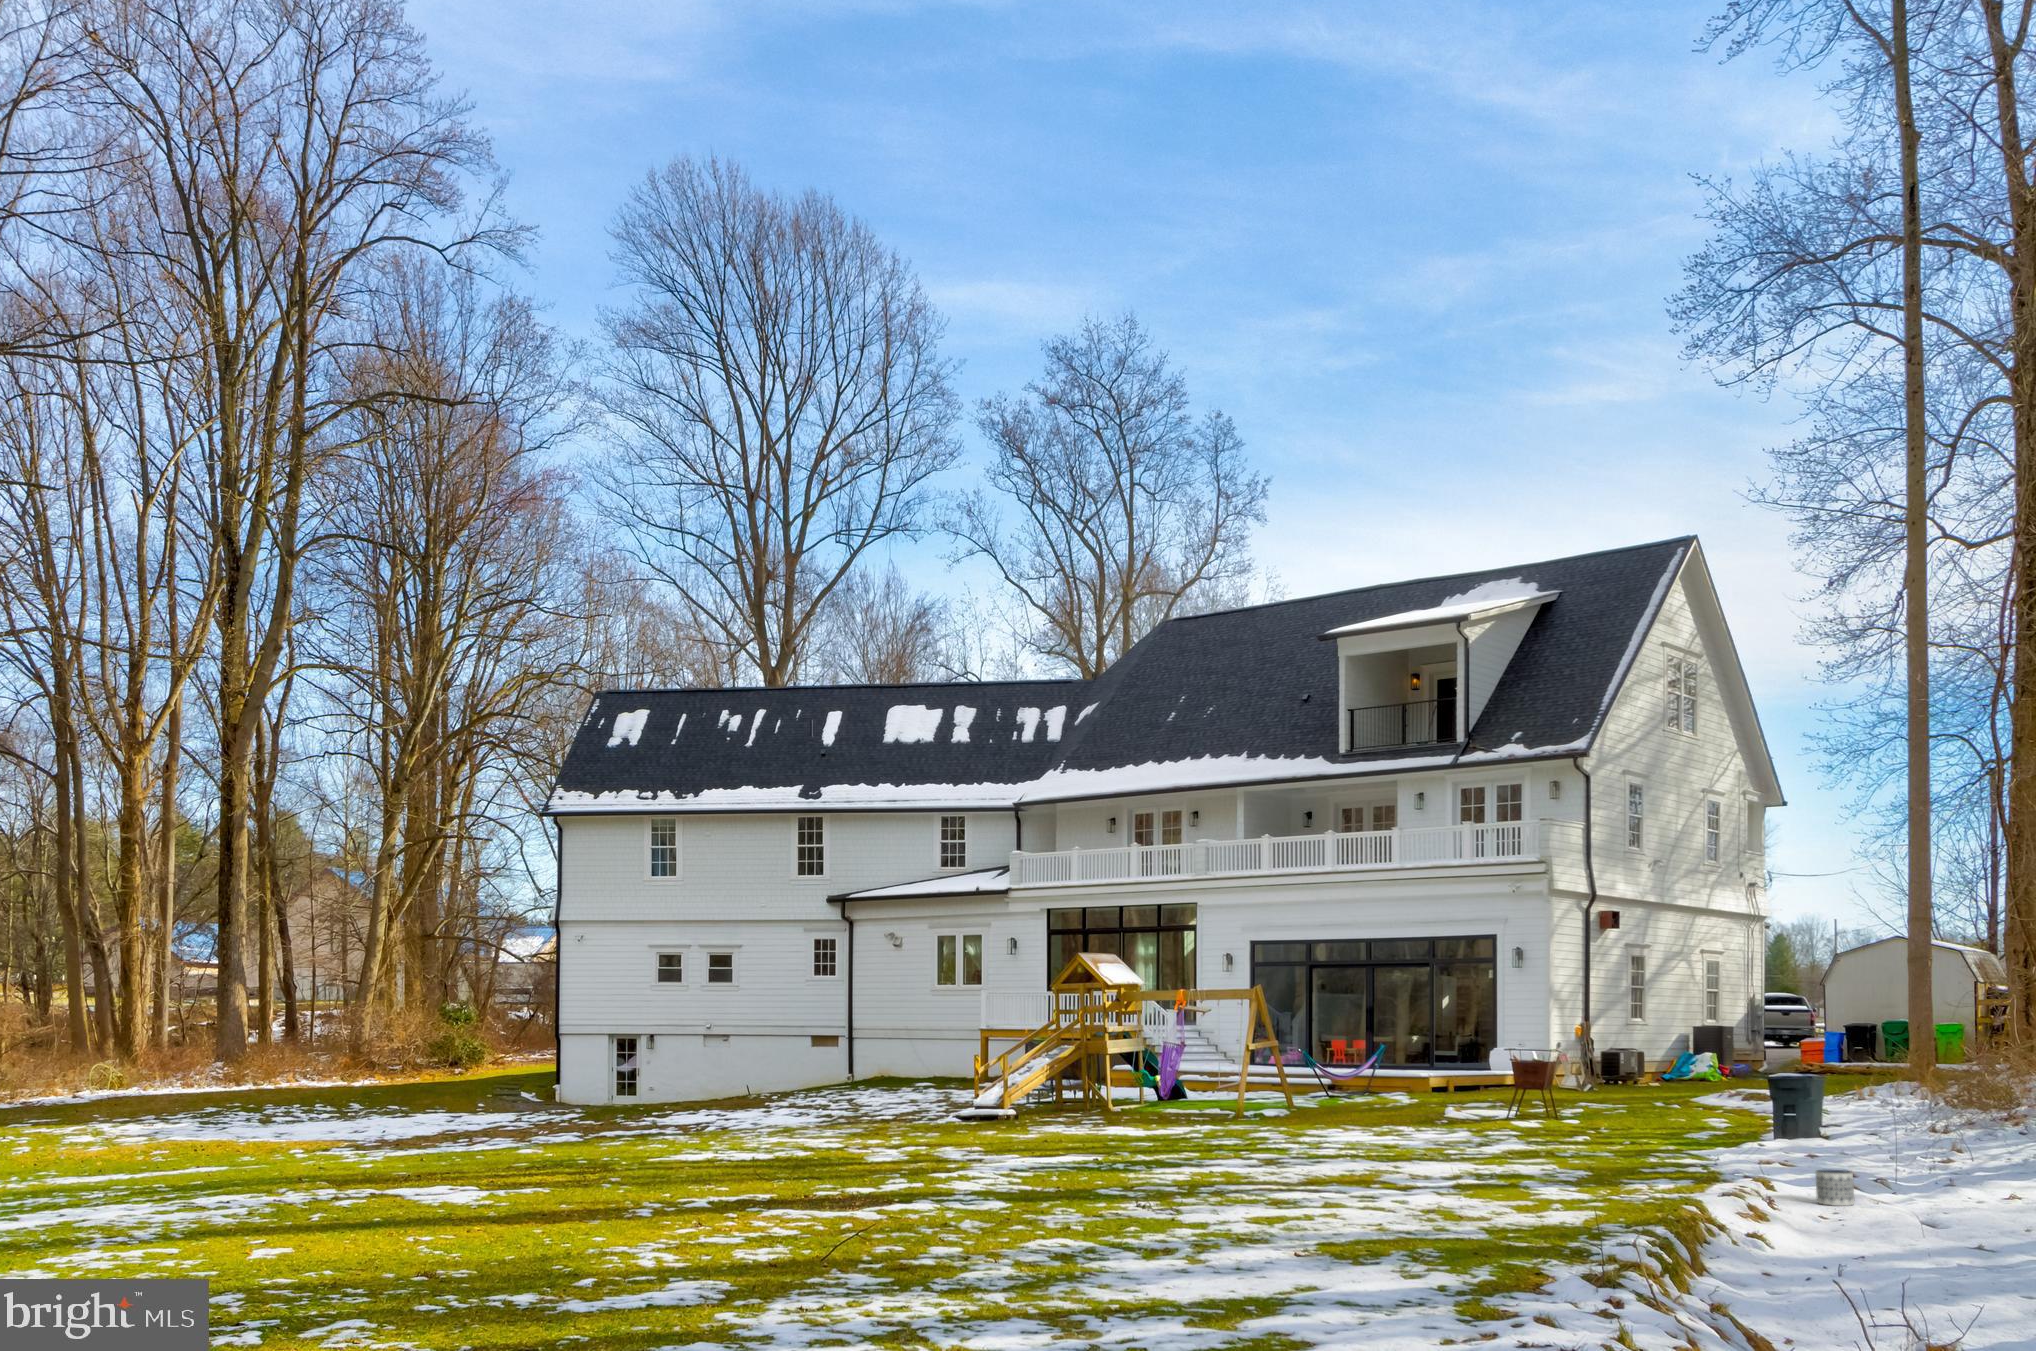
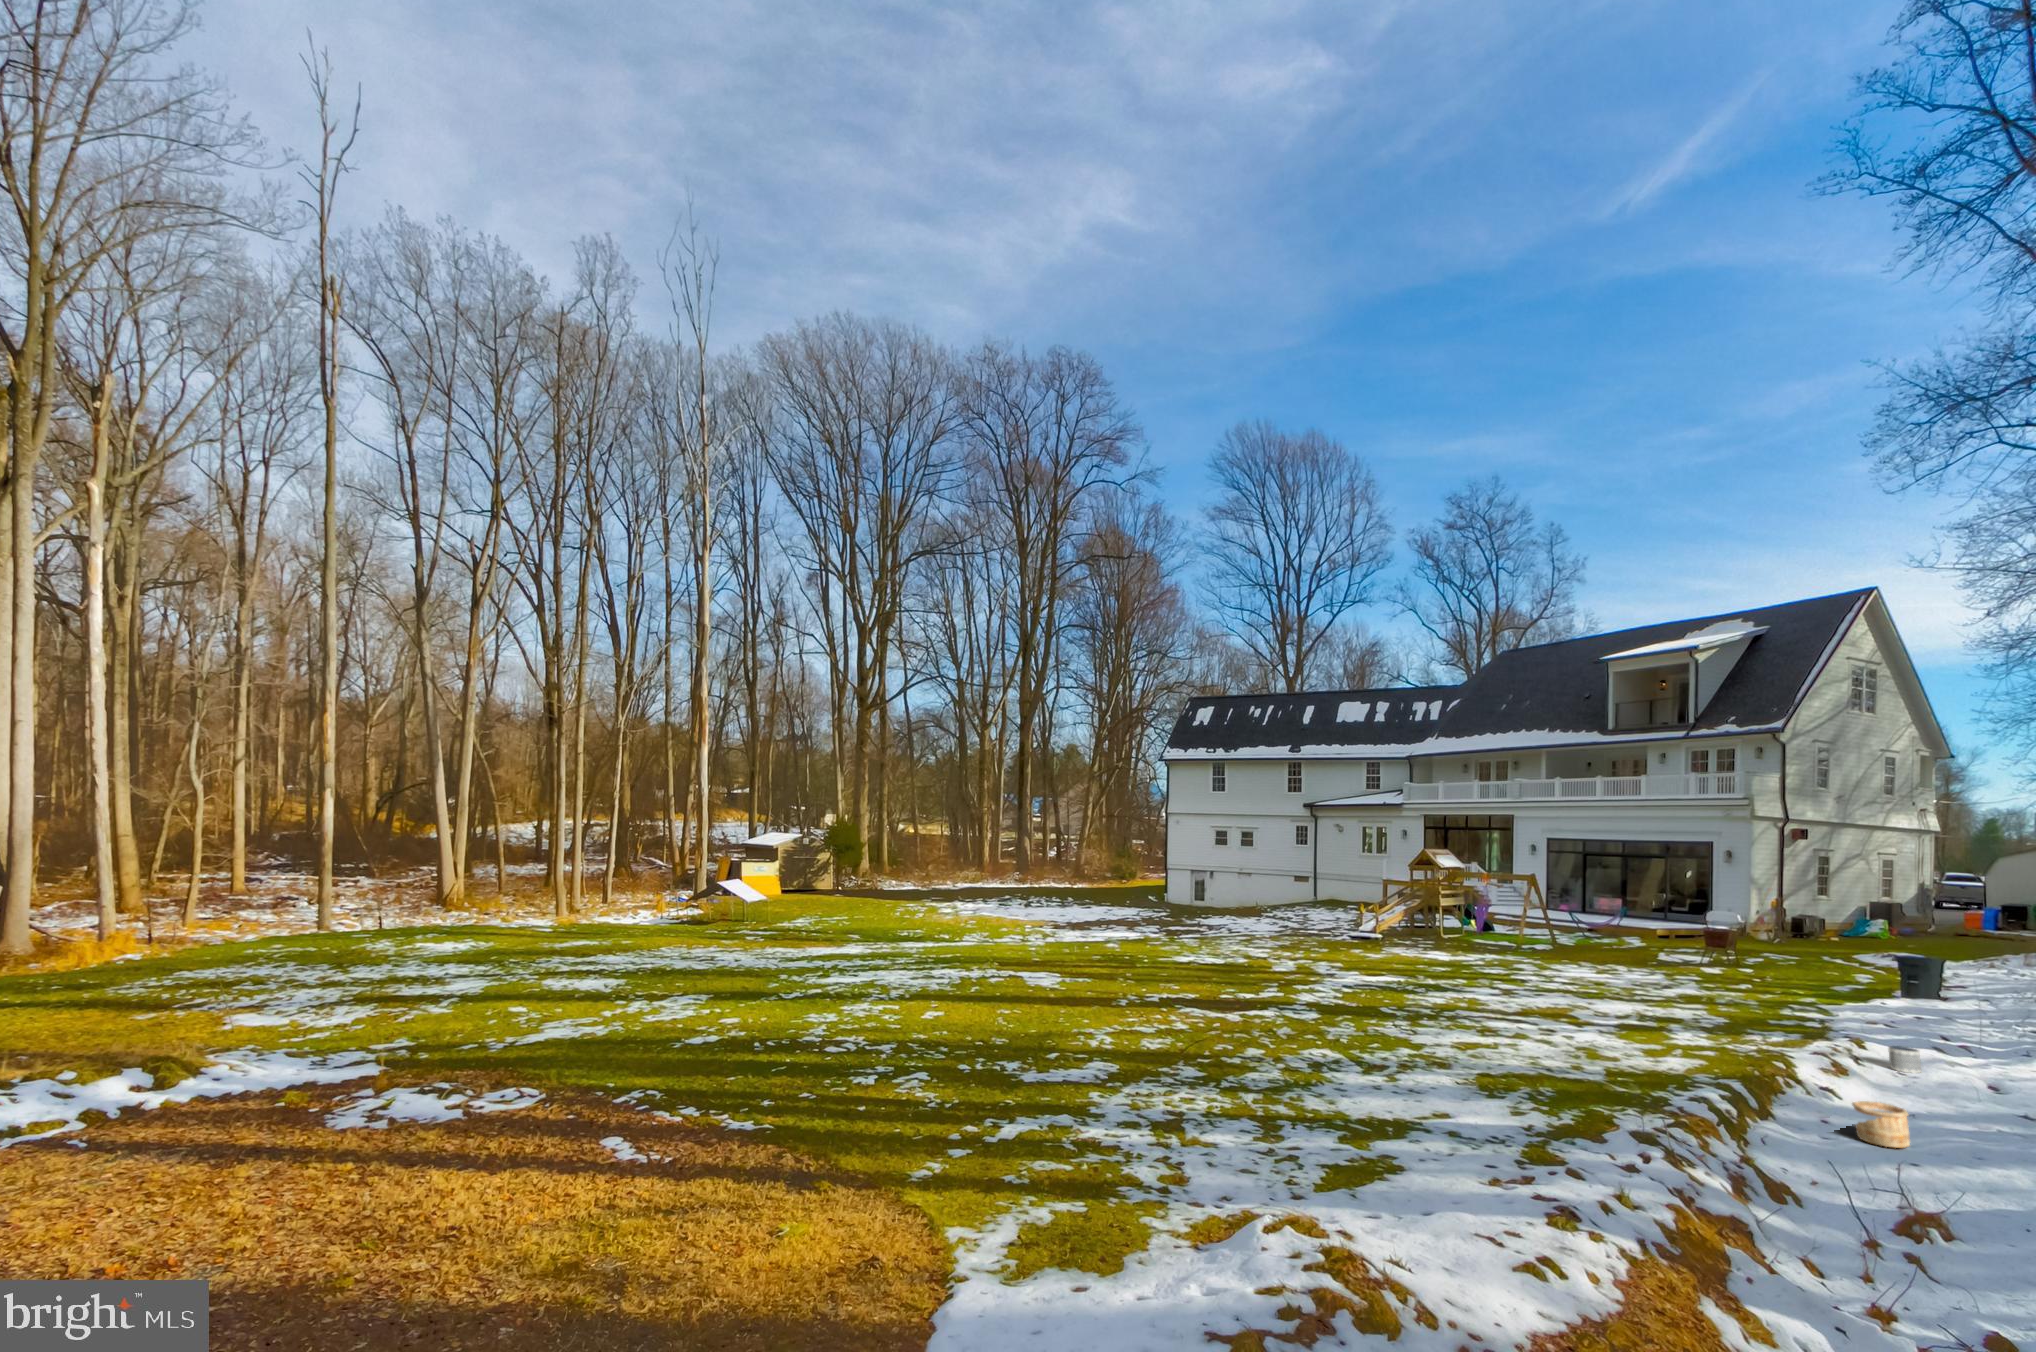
wooden bucket: none [1804,1233,1875,1293] -> present [1852,1101,1910,1148]

